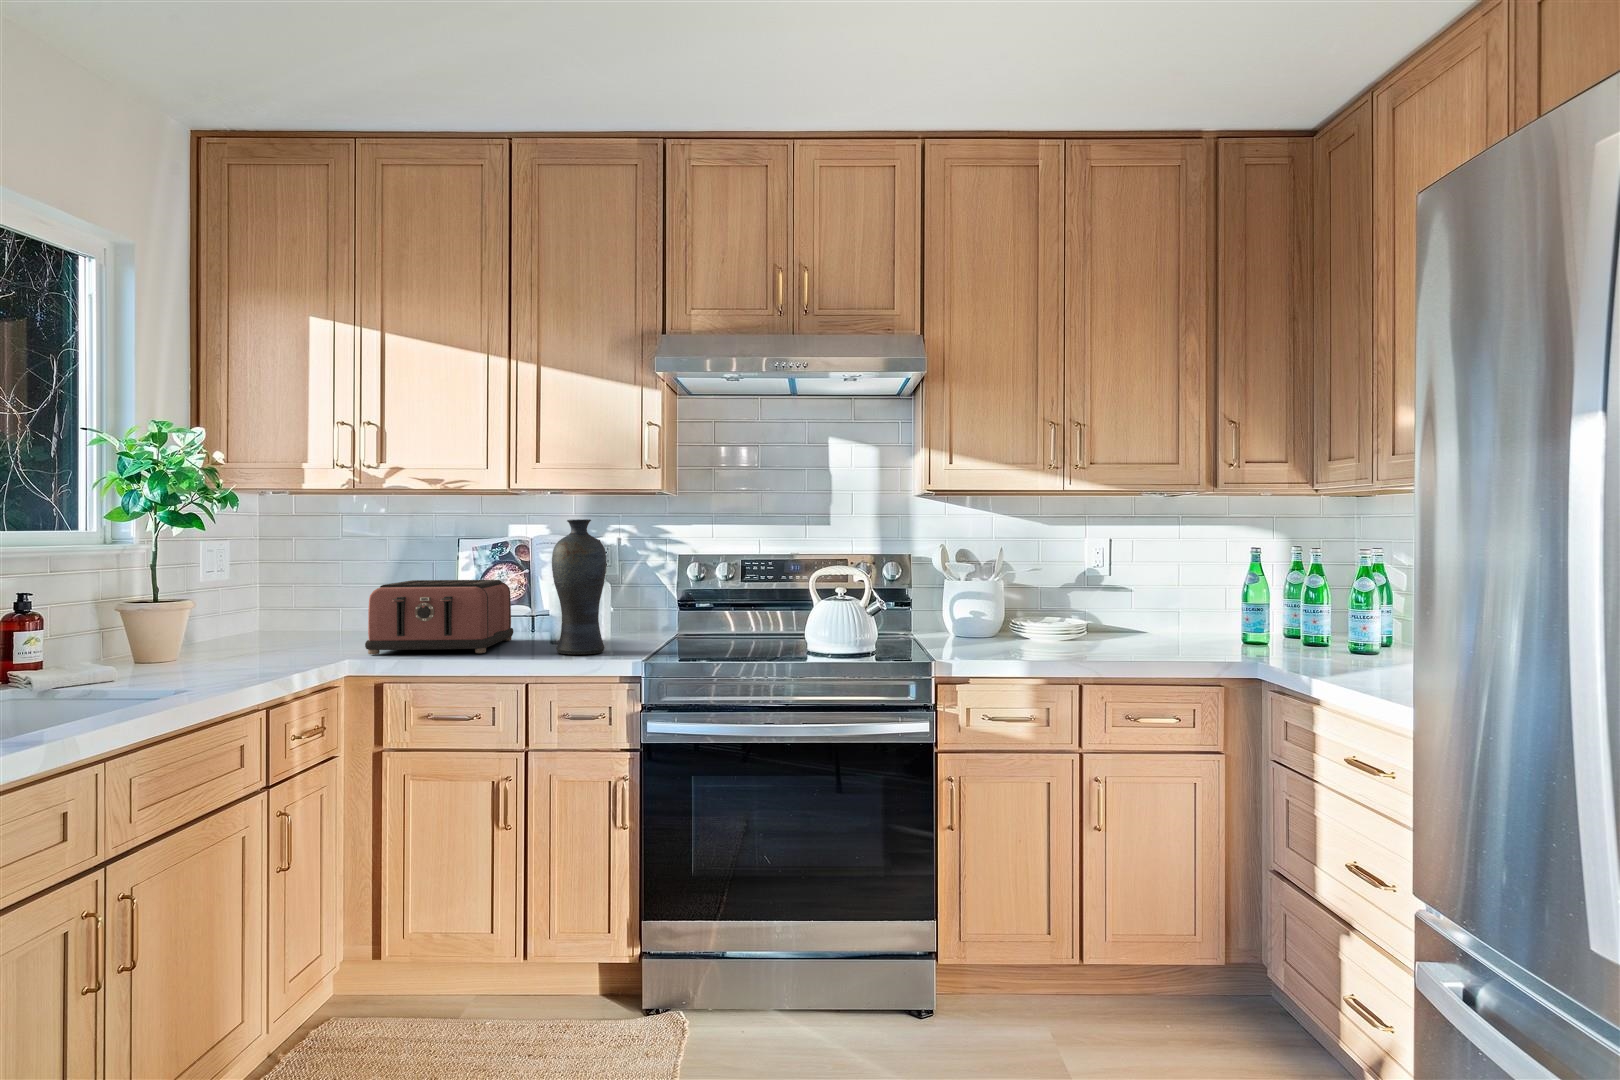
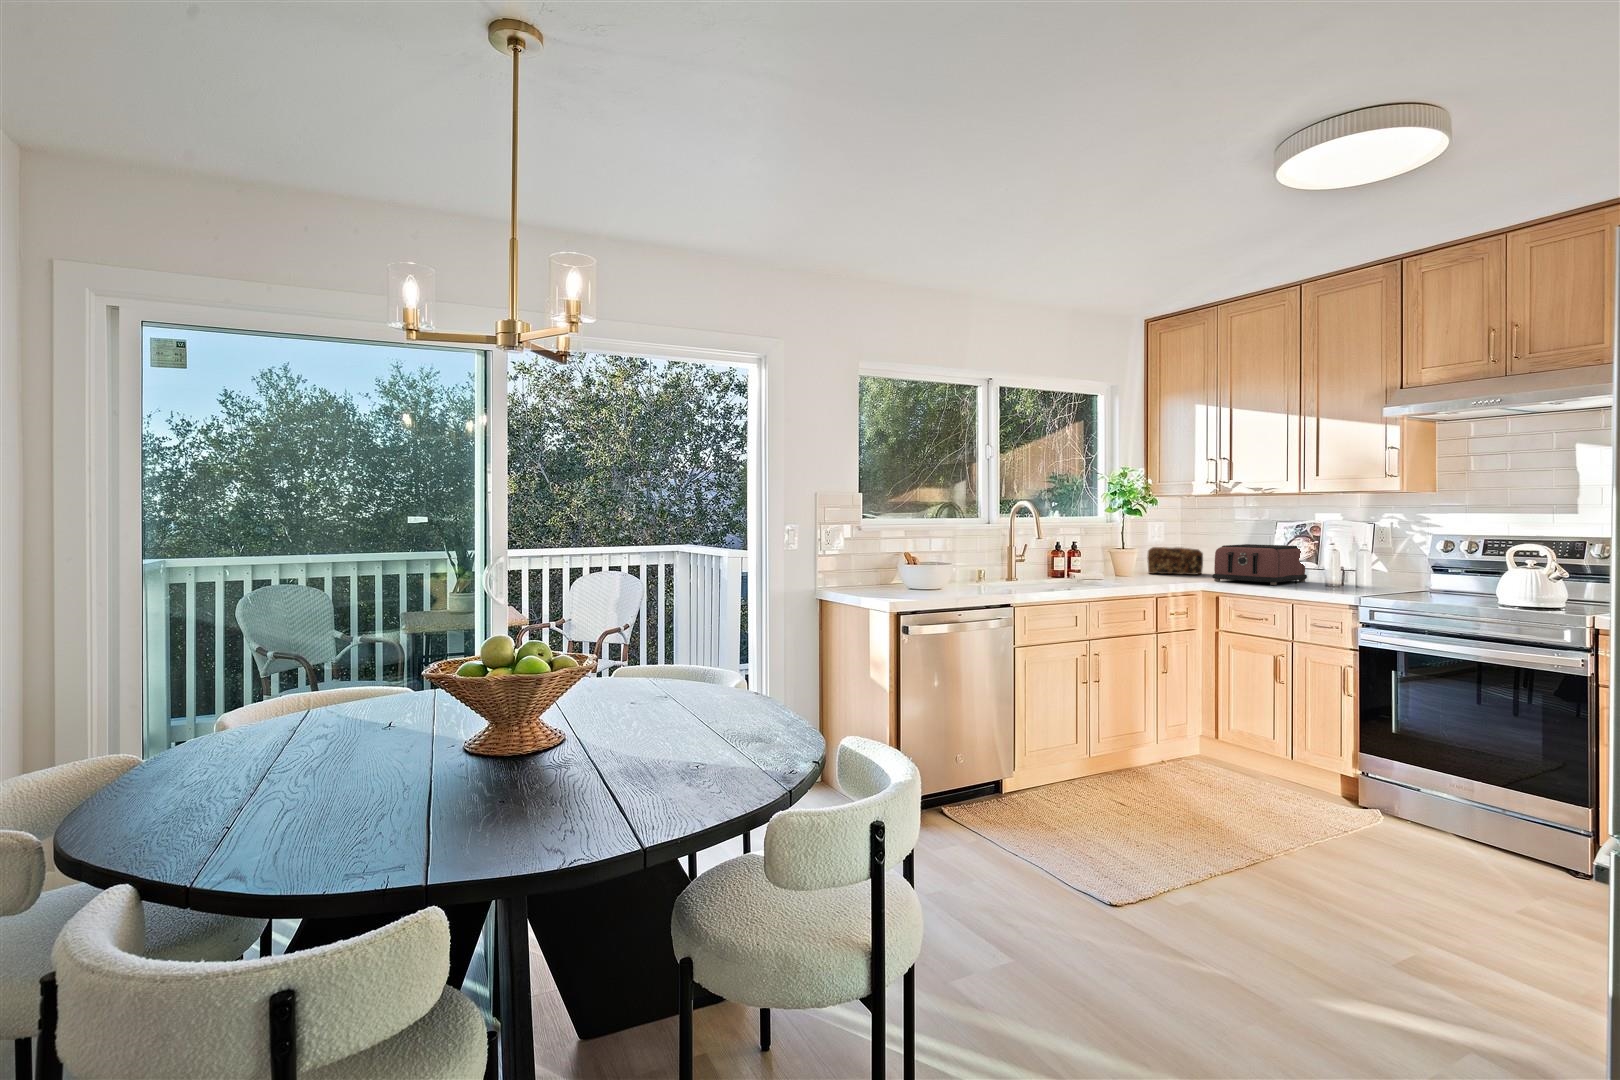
vase: present [552,519,607,654] -> none [1316,511,1353,591]
bread loaf: none [212,591,329,649] -> present [1147,547,1203,575]

